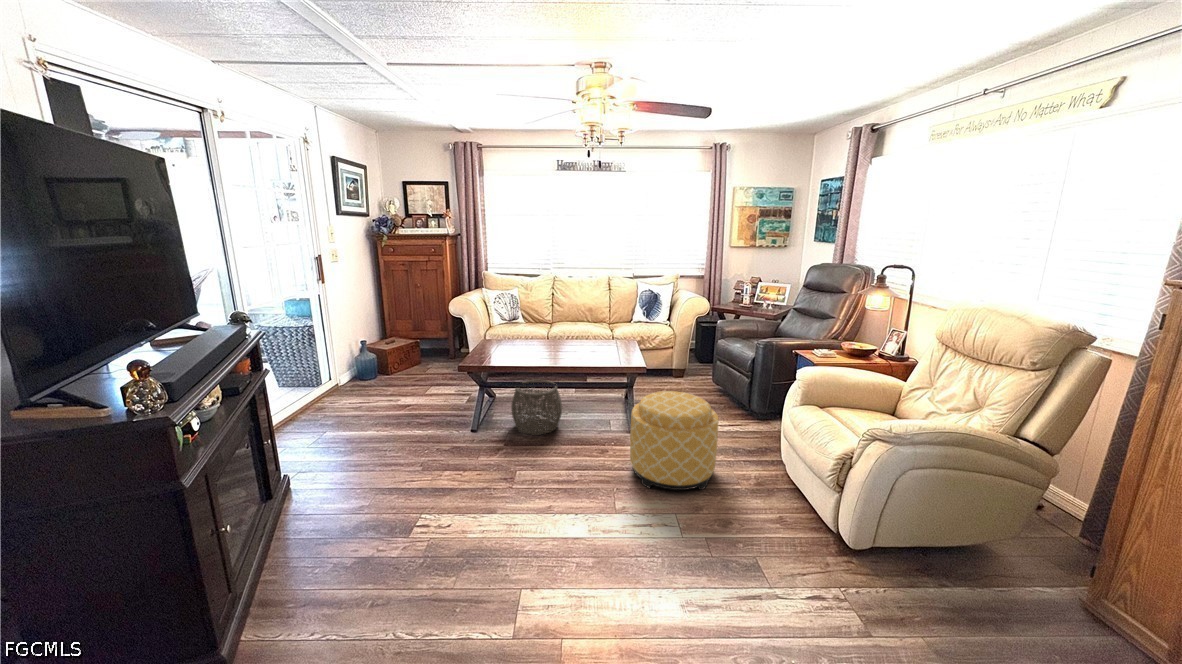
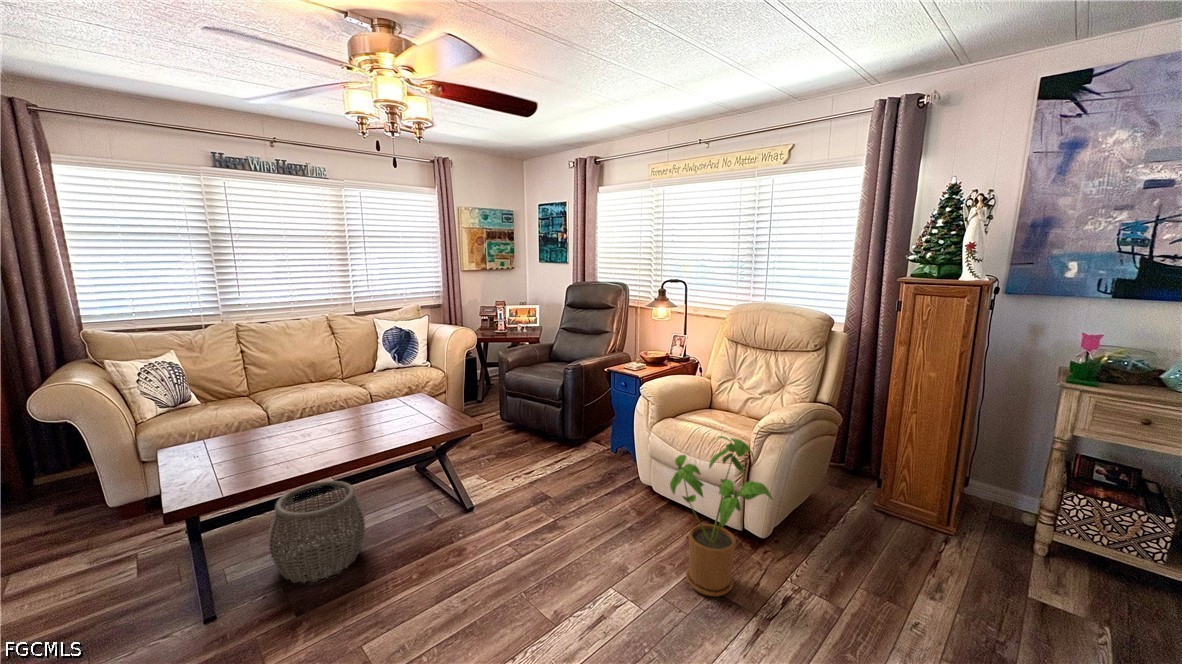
ottoman: present [630,391,719,490] -> none [506,439,612,572]
house plant: none [728,424,818,564] -> present [670,436,773,596]

